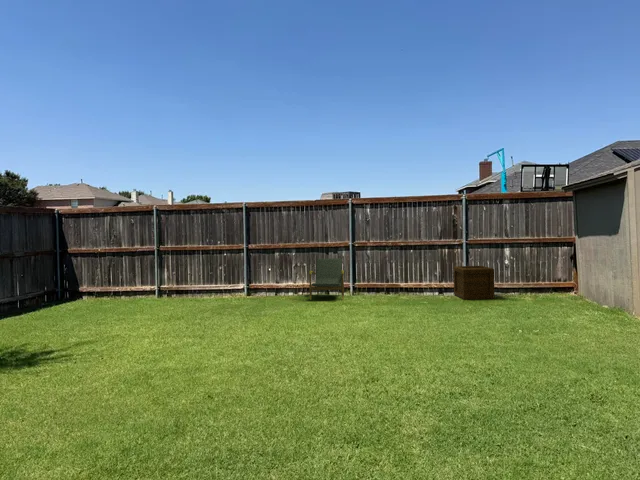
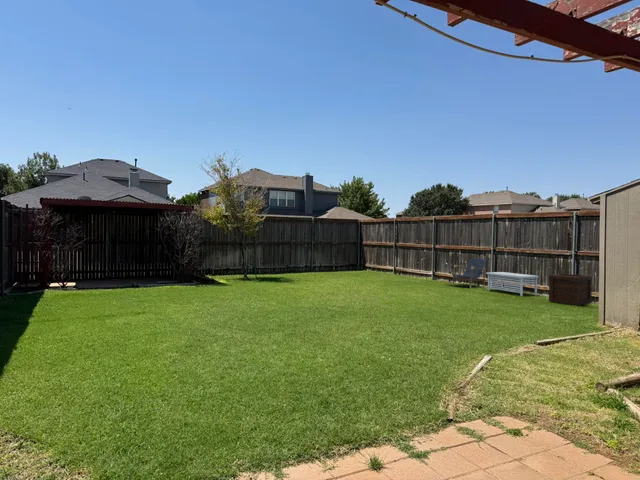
storage bench: none [366,272,421,299] -> present [486,272,539,296]

